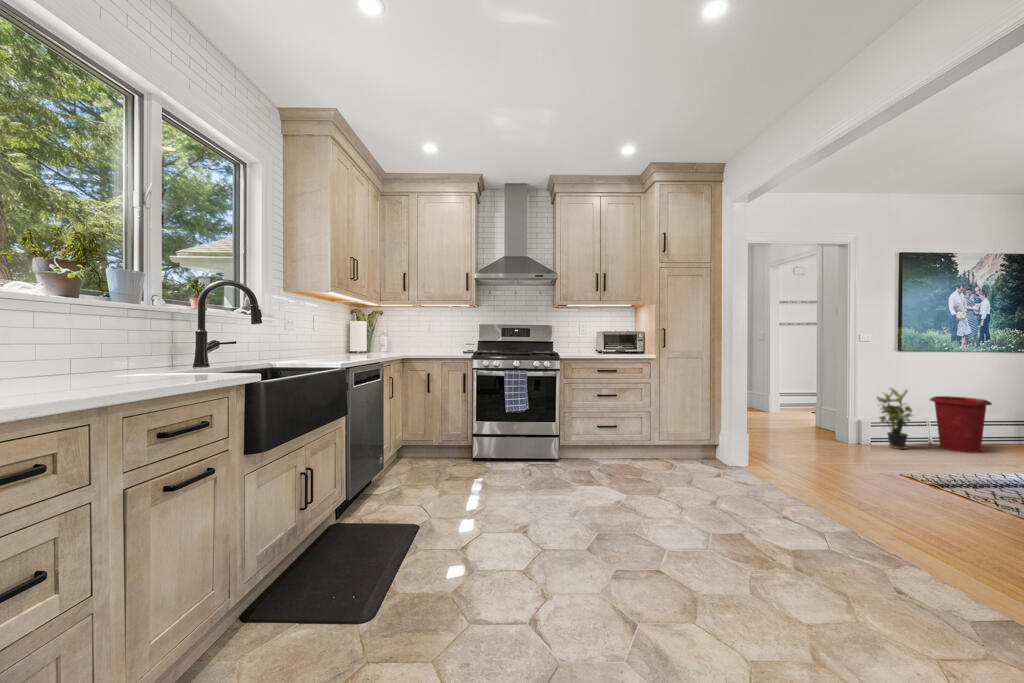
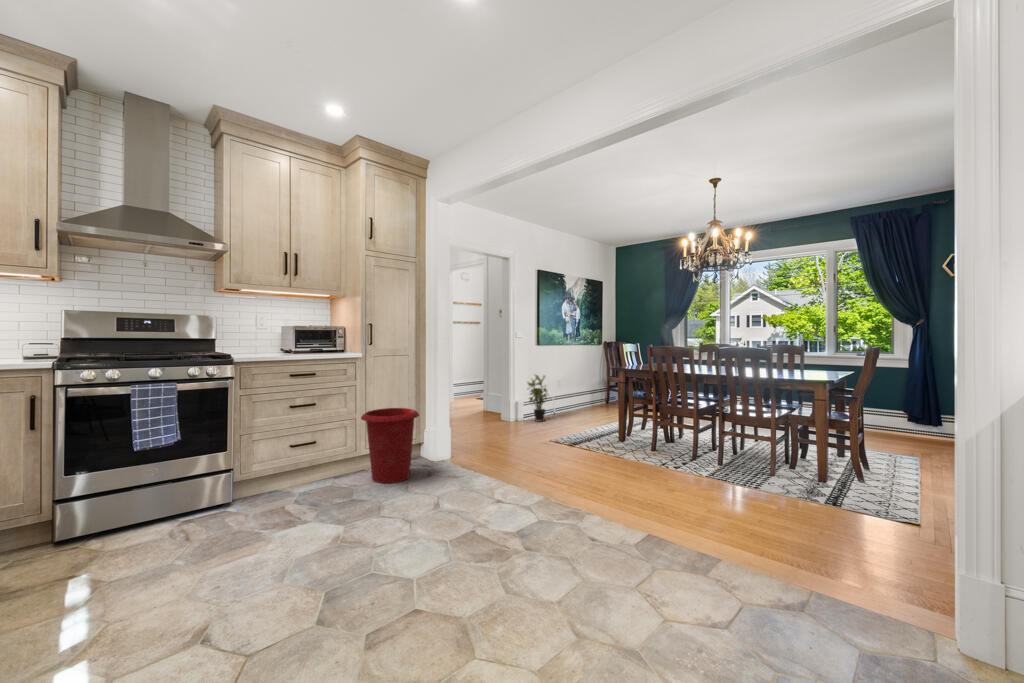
waste bin: present [930,396,992,453] -> present [361,408,419,483]

